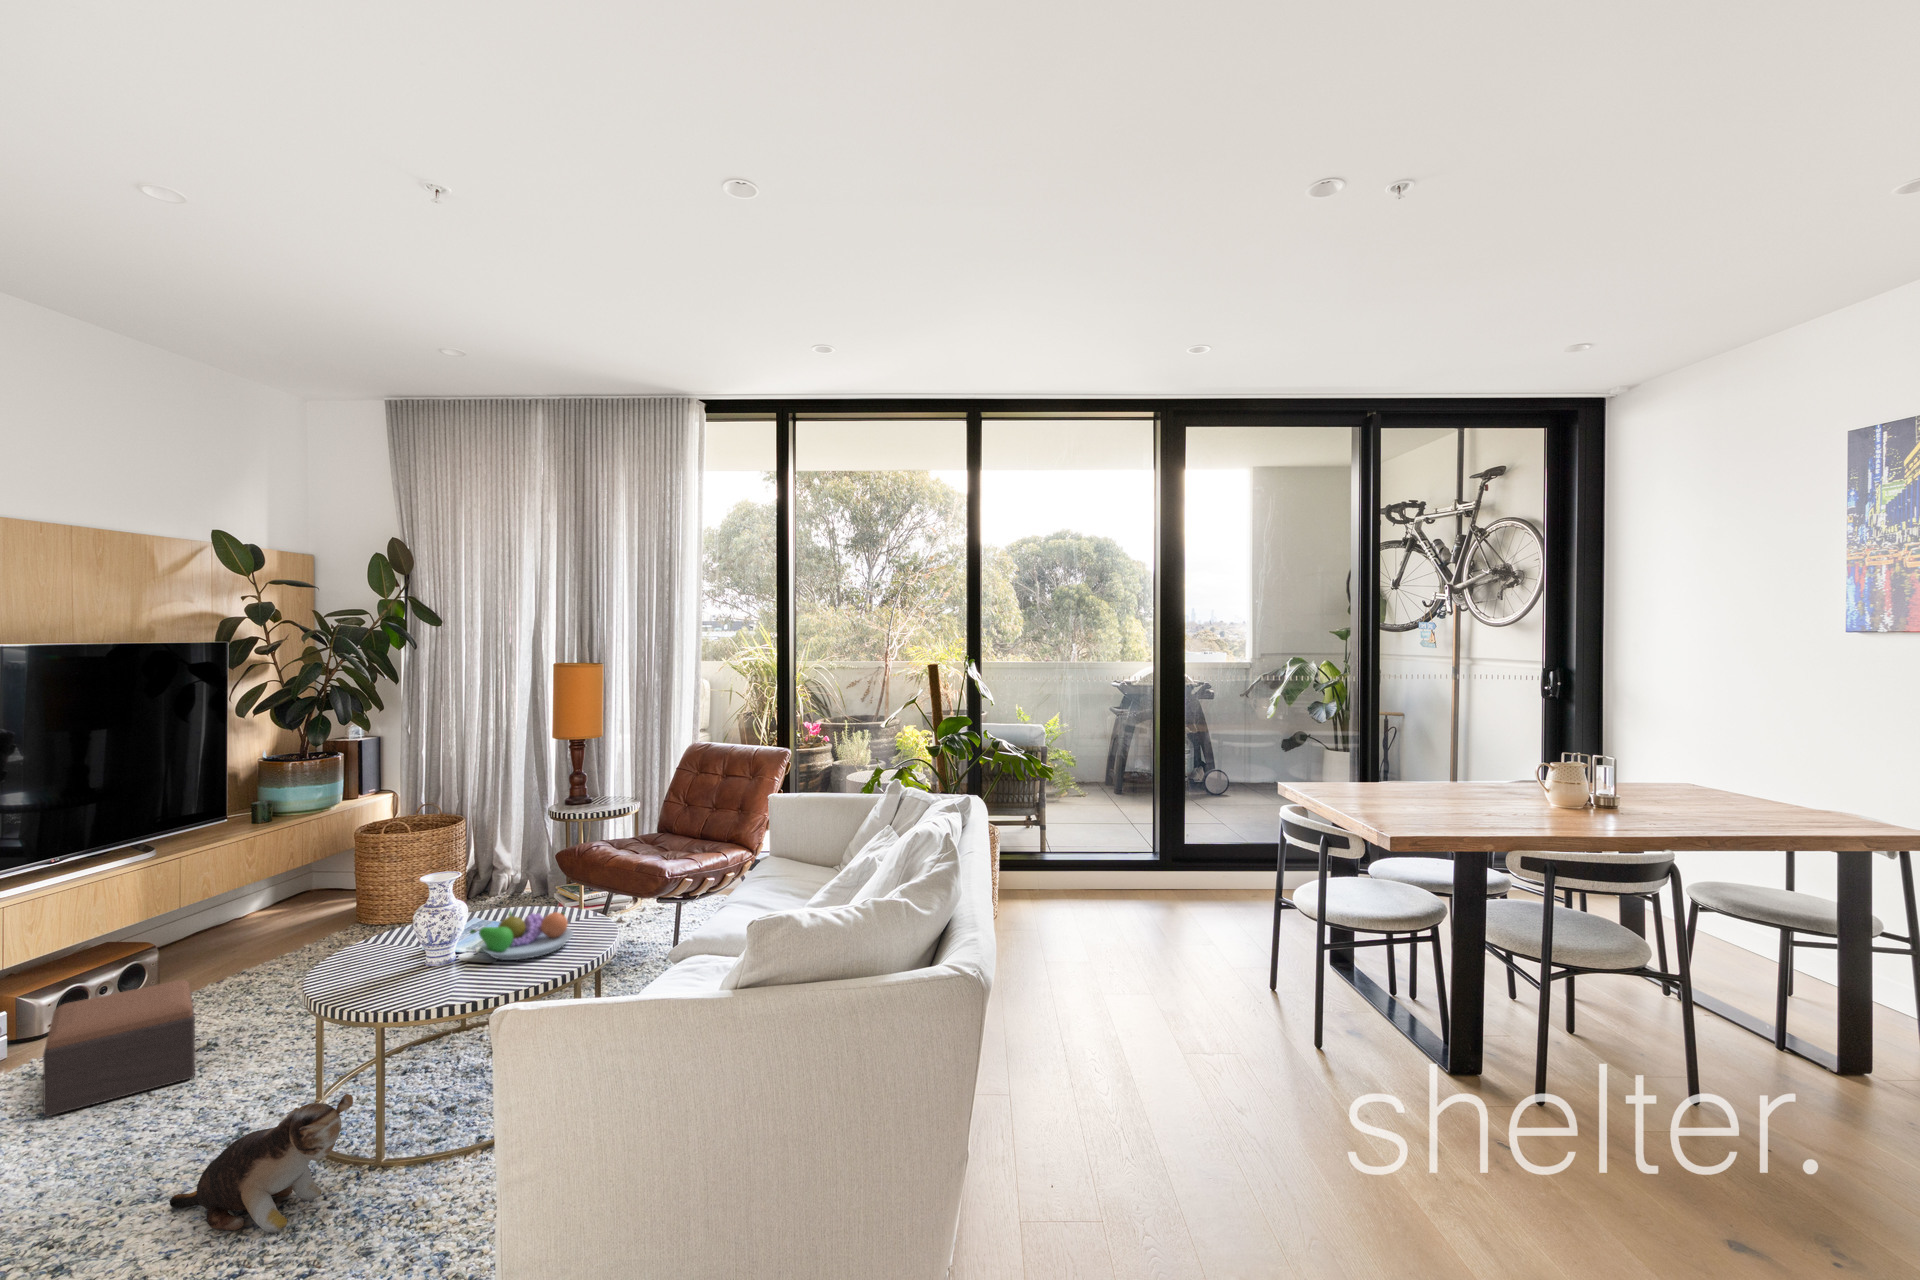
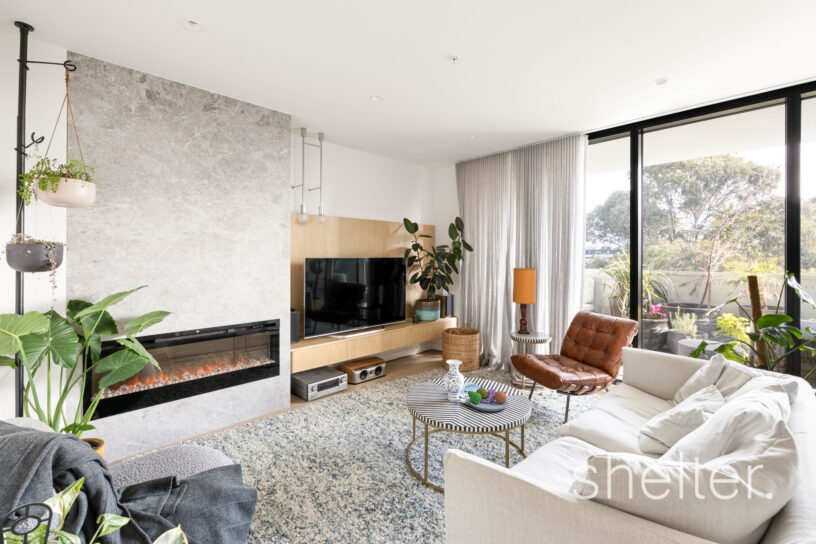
footstool: present [43,980,195,1116] -> none [346,379,386,417]
plush toy: present [170,1094,353,1232] -> none [365,449,414,495]

